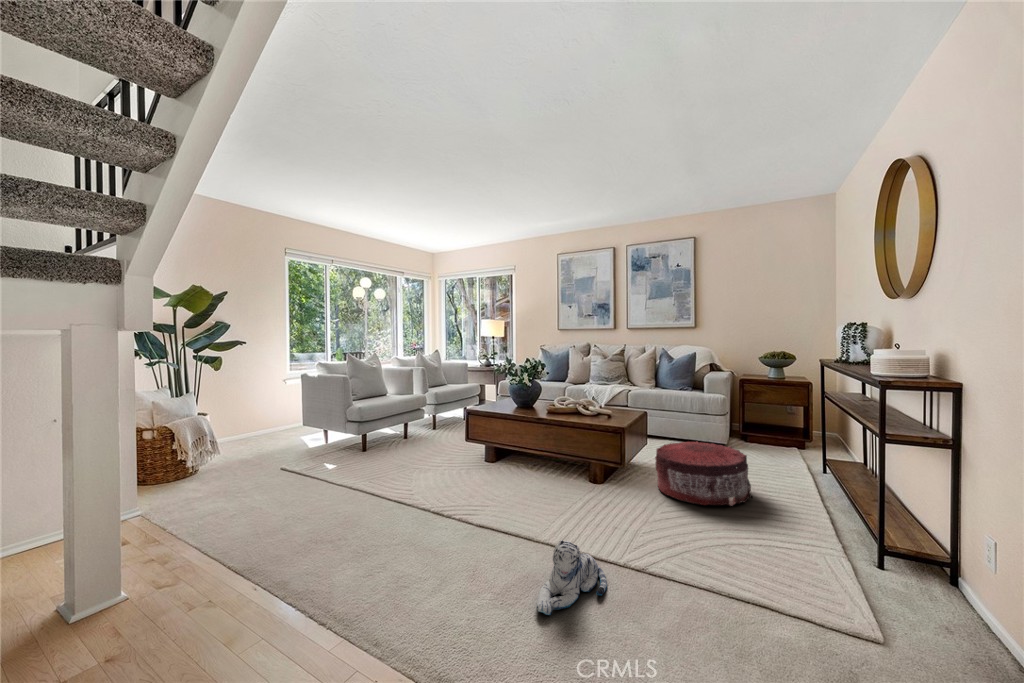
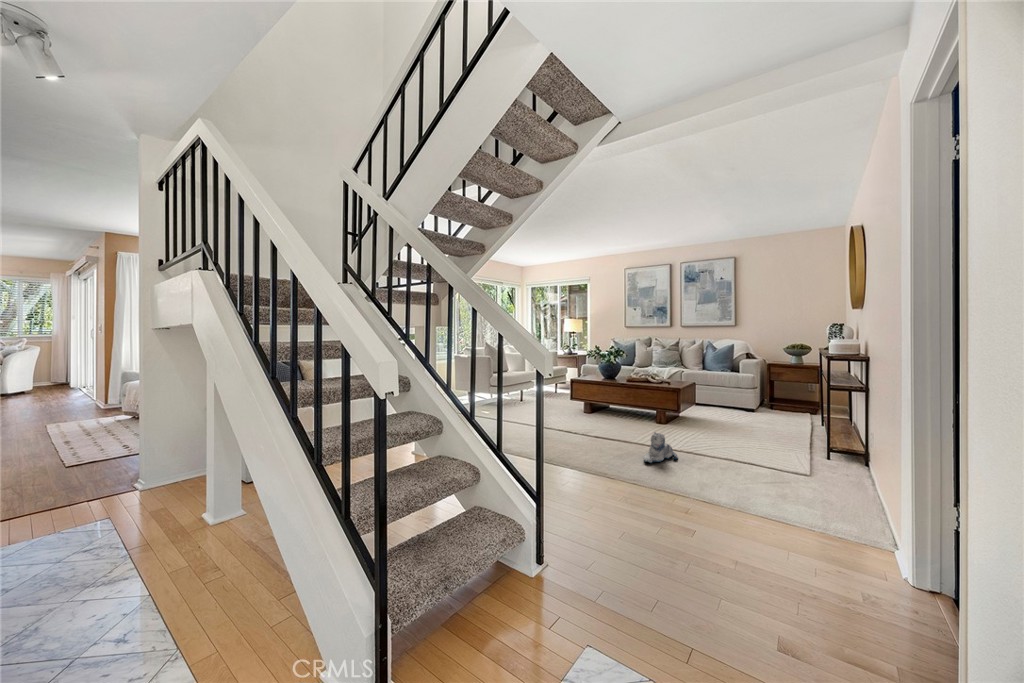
pouf: present [655,441,752,506] -> none [703,400,766,435]

